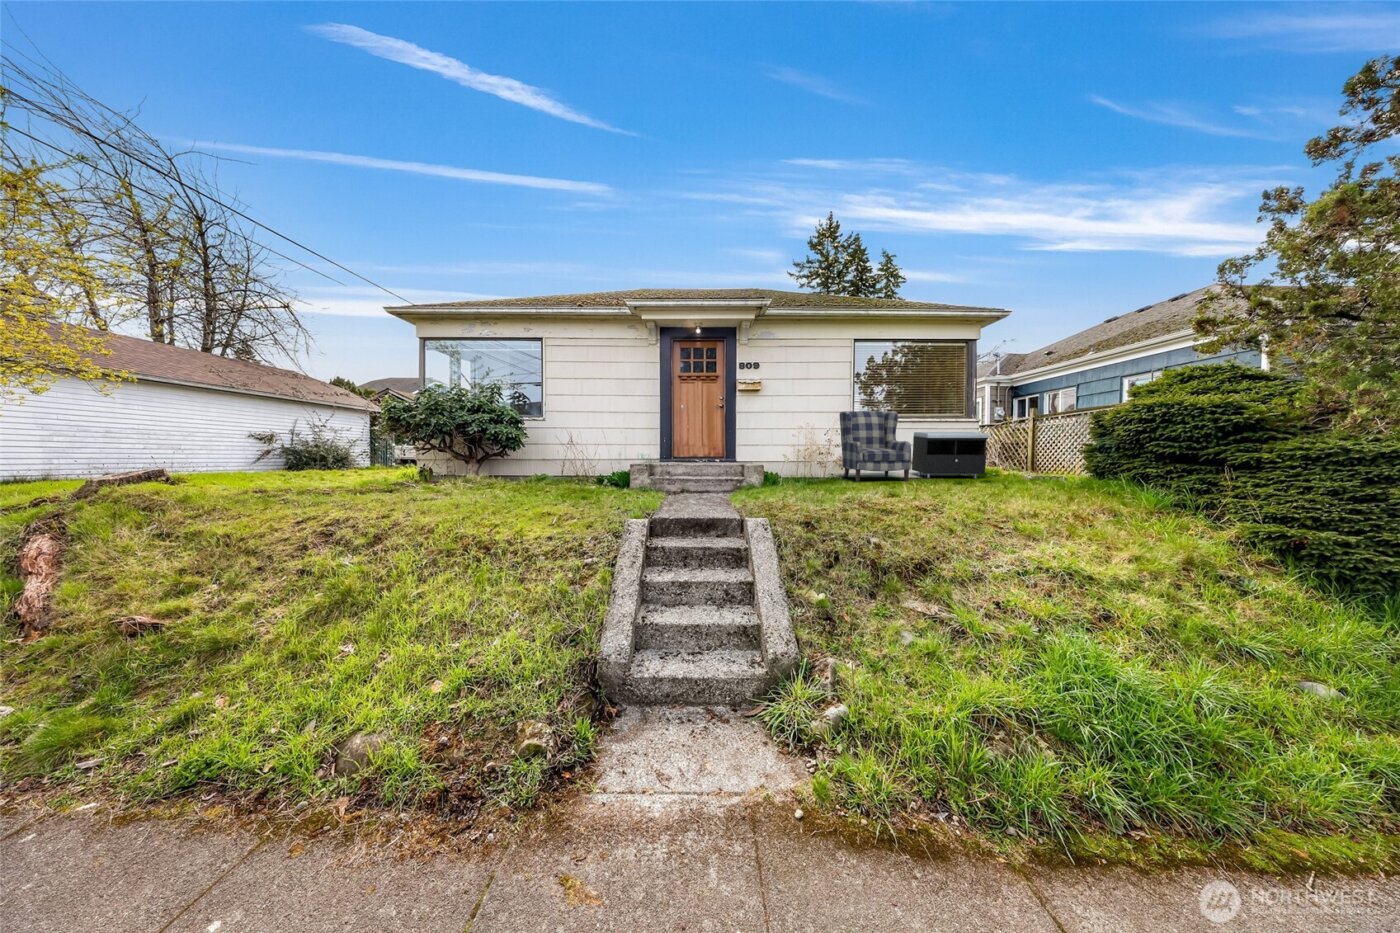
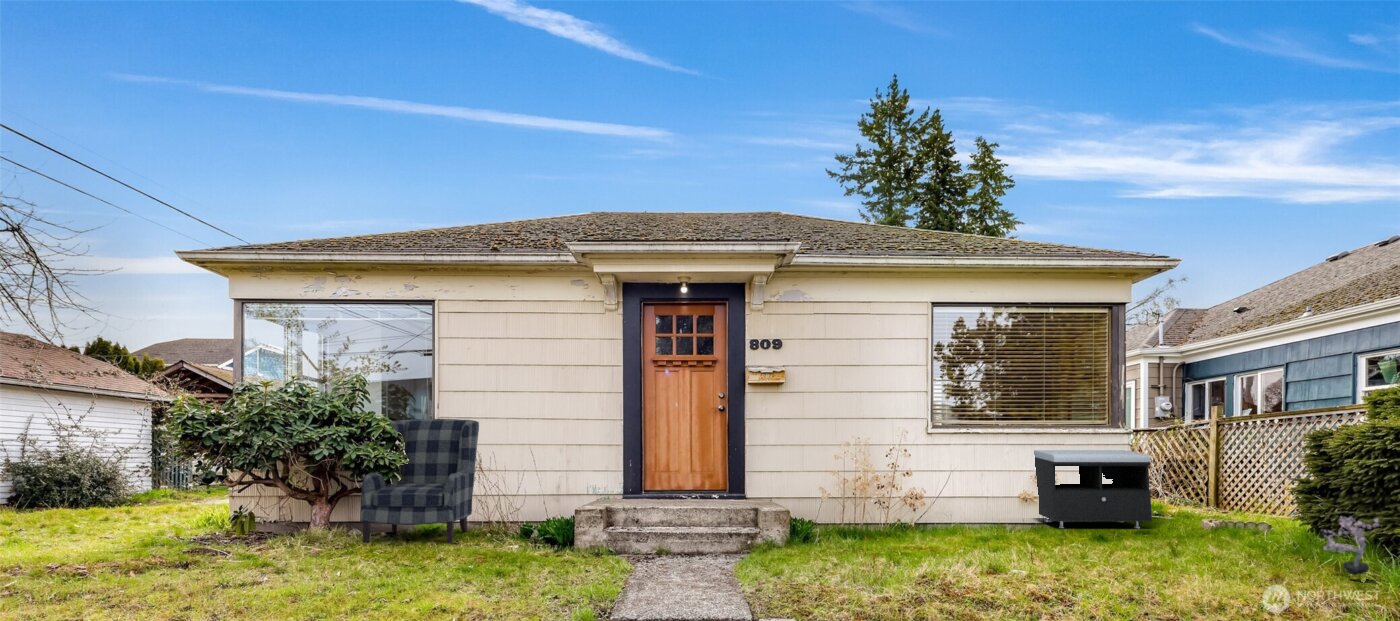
chair: present [839,411,911,482] -> present [360,419,479,543]
potted plant: none [1097,461,1143,503] -> present [1324,517,1379,582]

